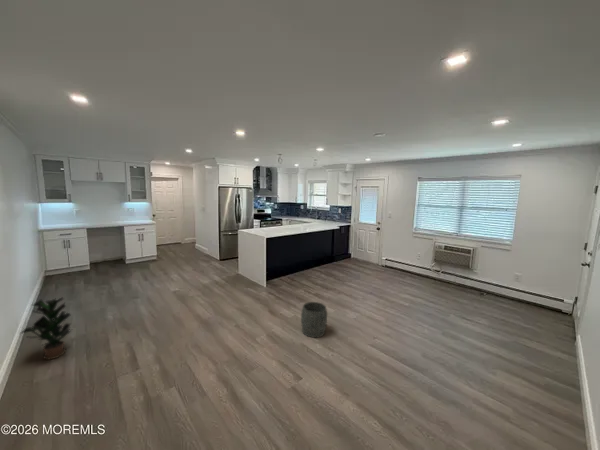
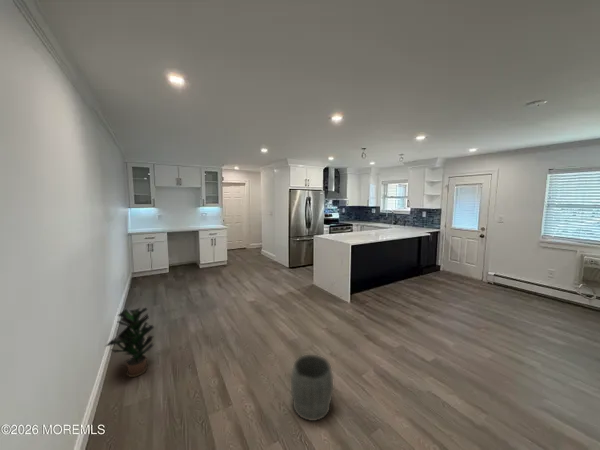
woven basket: present [301,302,327,338] -> present [291,355,333,421]

